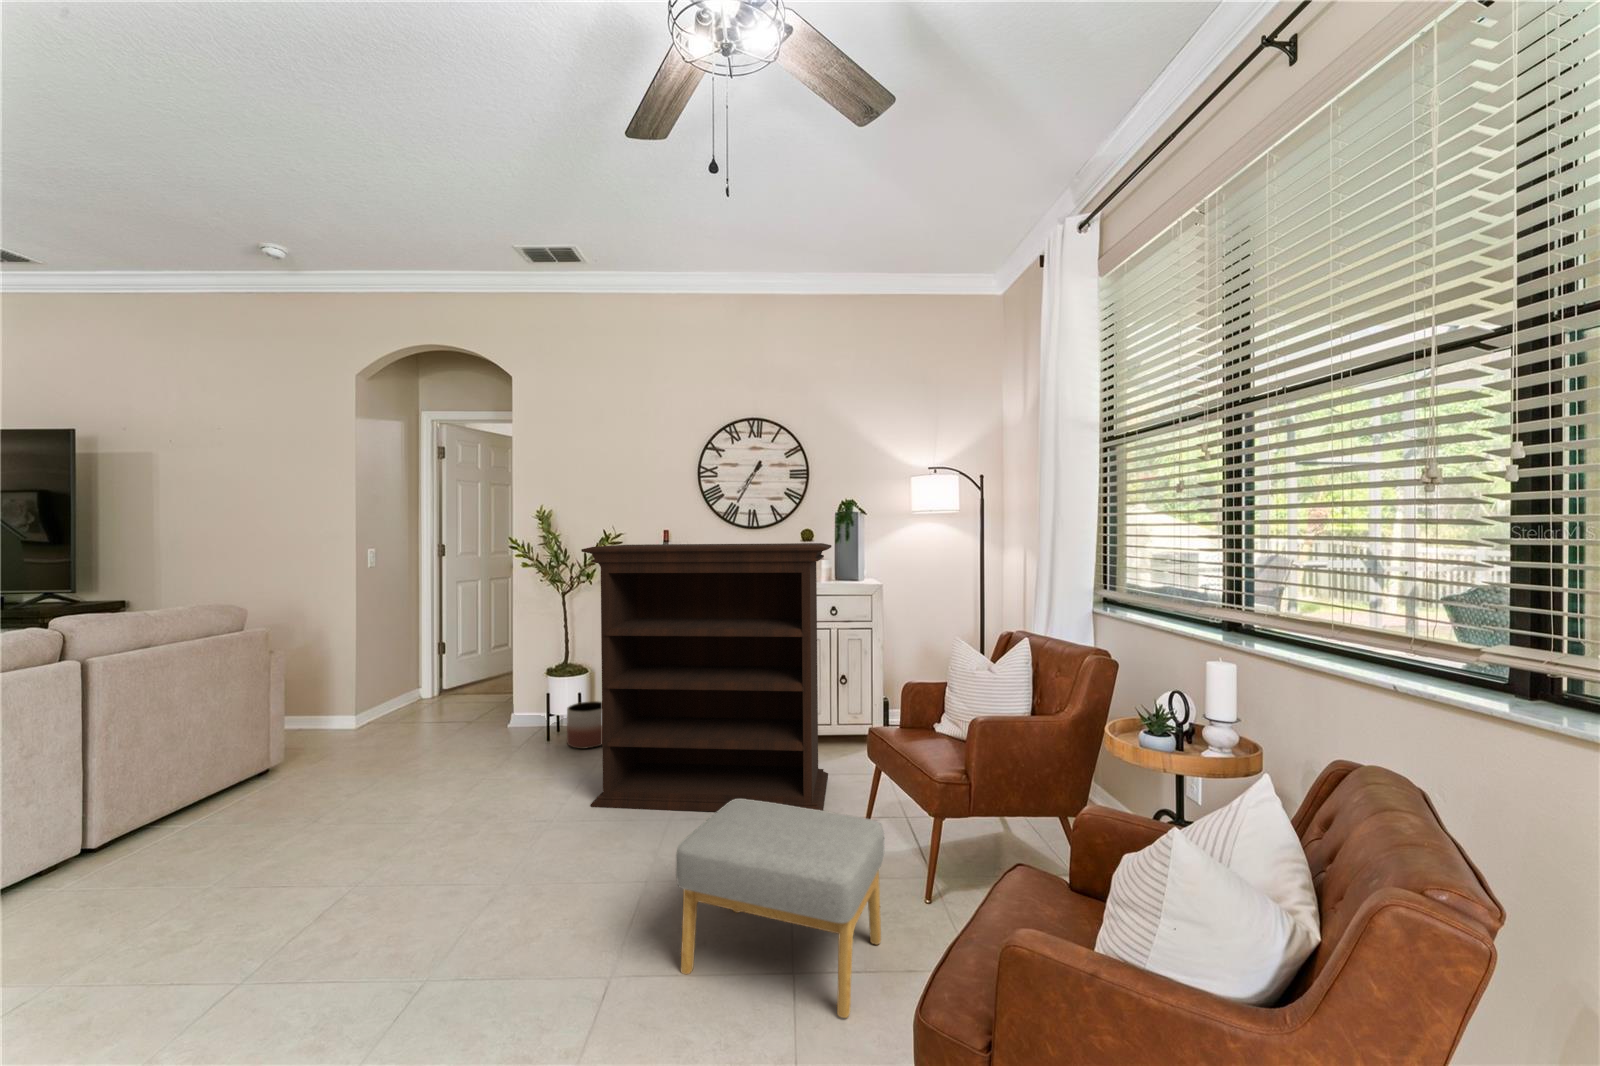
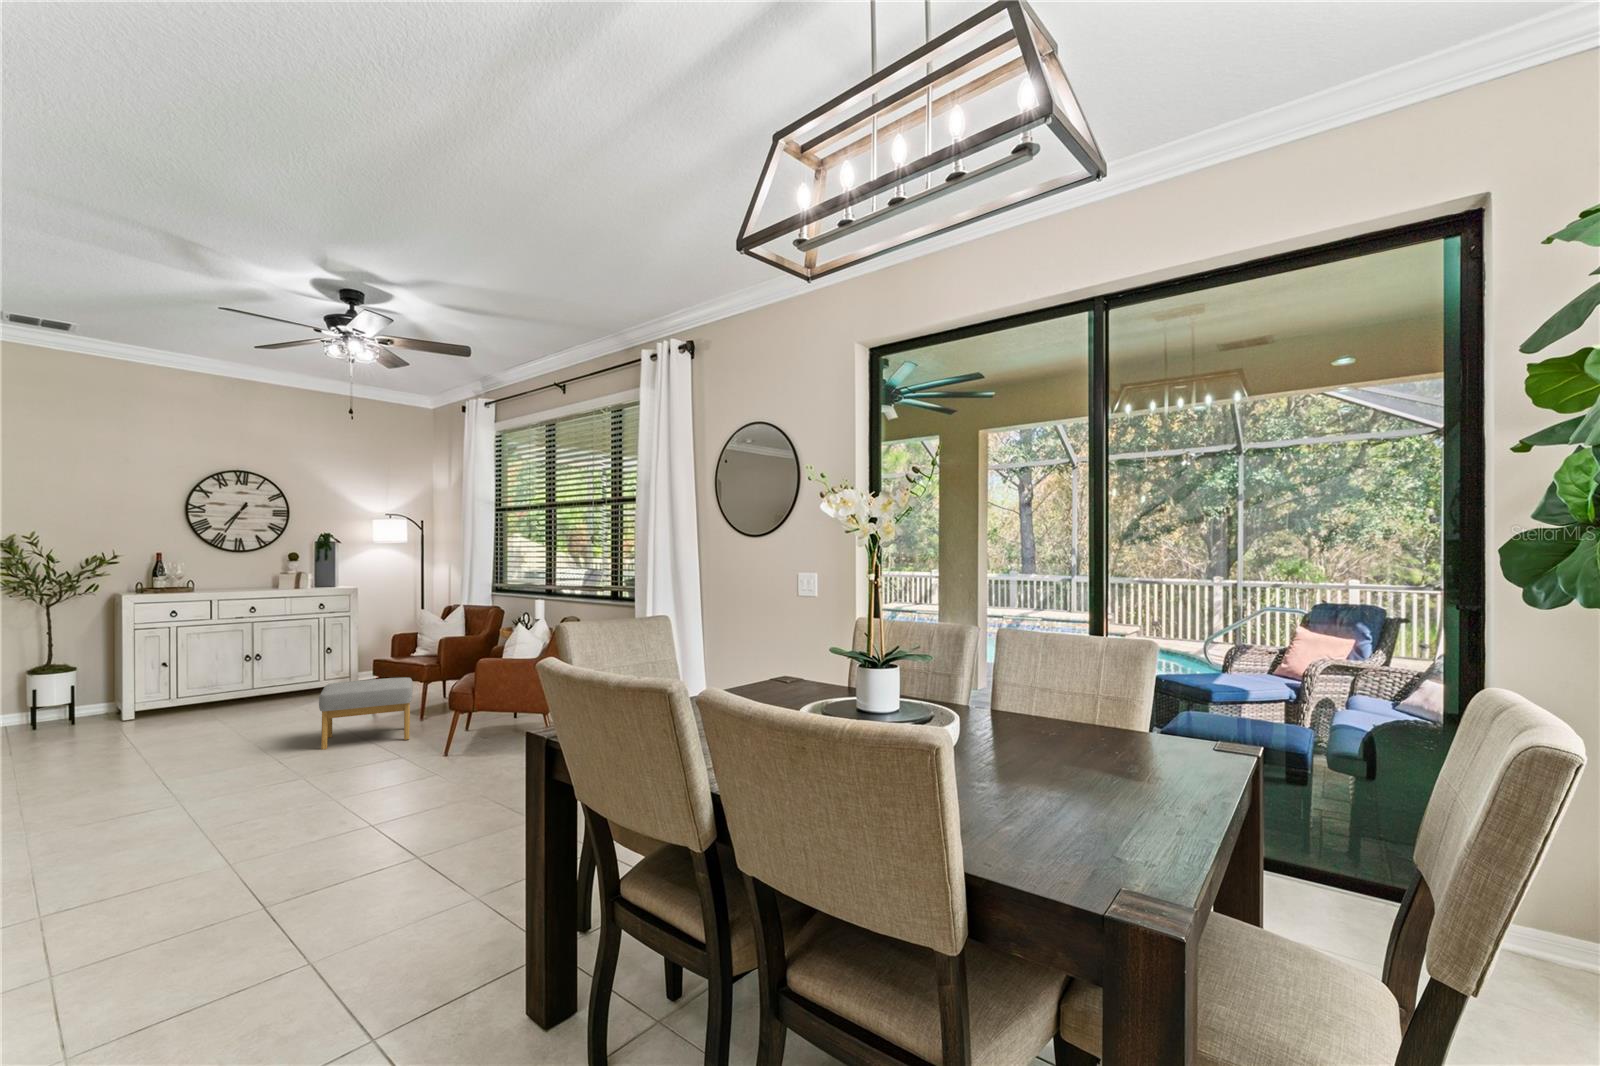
bookshelf: present [581,543,832,812] -> none [158,562,350,738]
planter: present [567,701,602,749] -> none [67,692,113,728]

